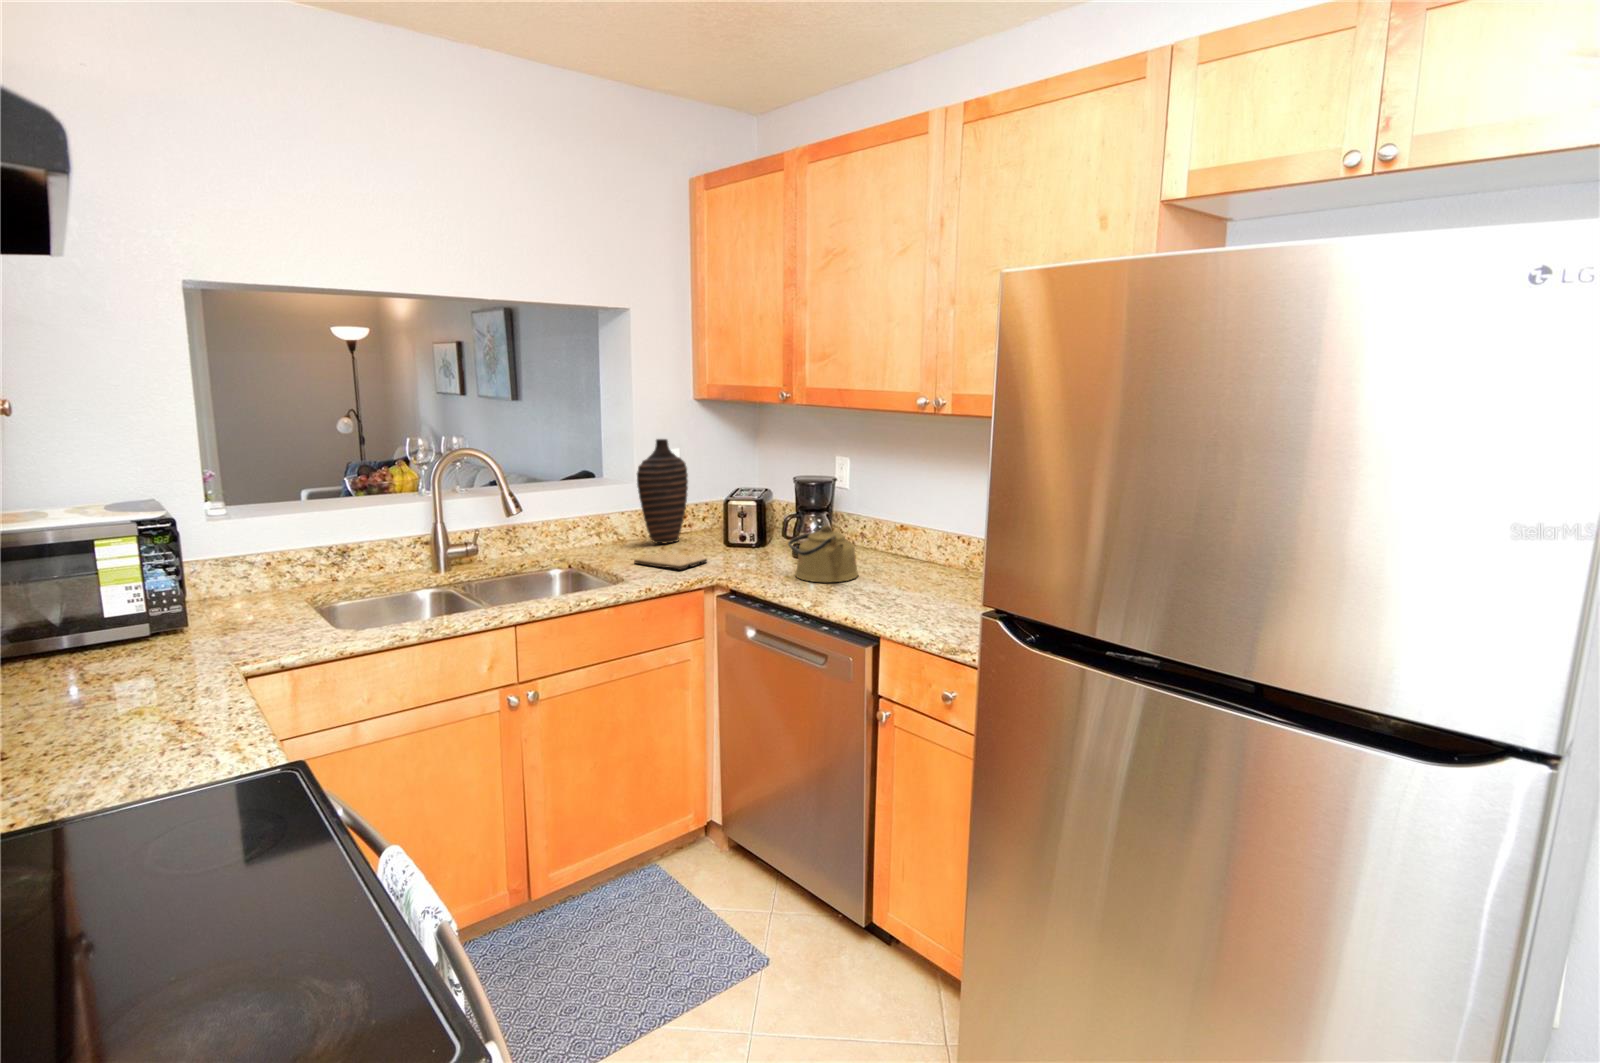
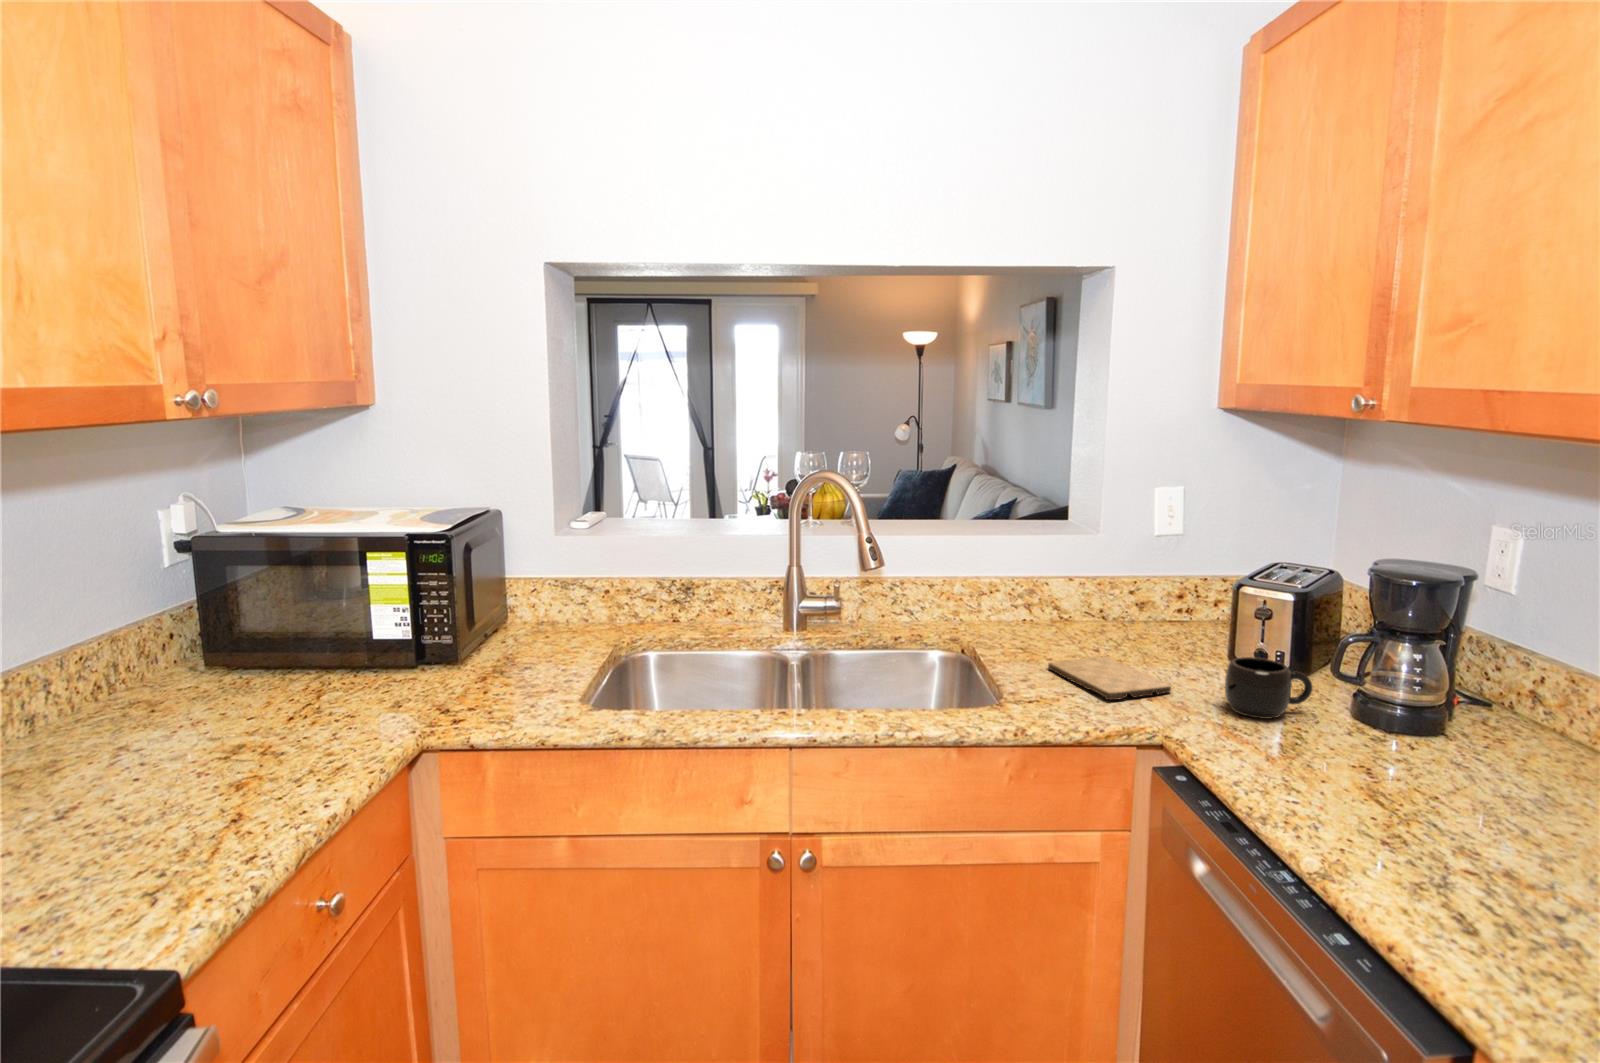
decorative vase: present [637,439,688,543] -> none [1089,468,1185,638]
kettle: present [788,526,858,582] -> none [1320,684,1485,815]
mug: none [736,534,776,565] -> present [1225,657,1313,719]

